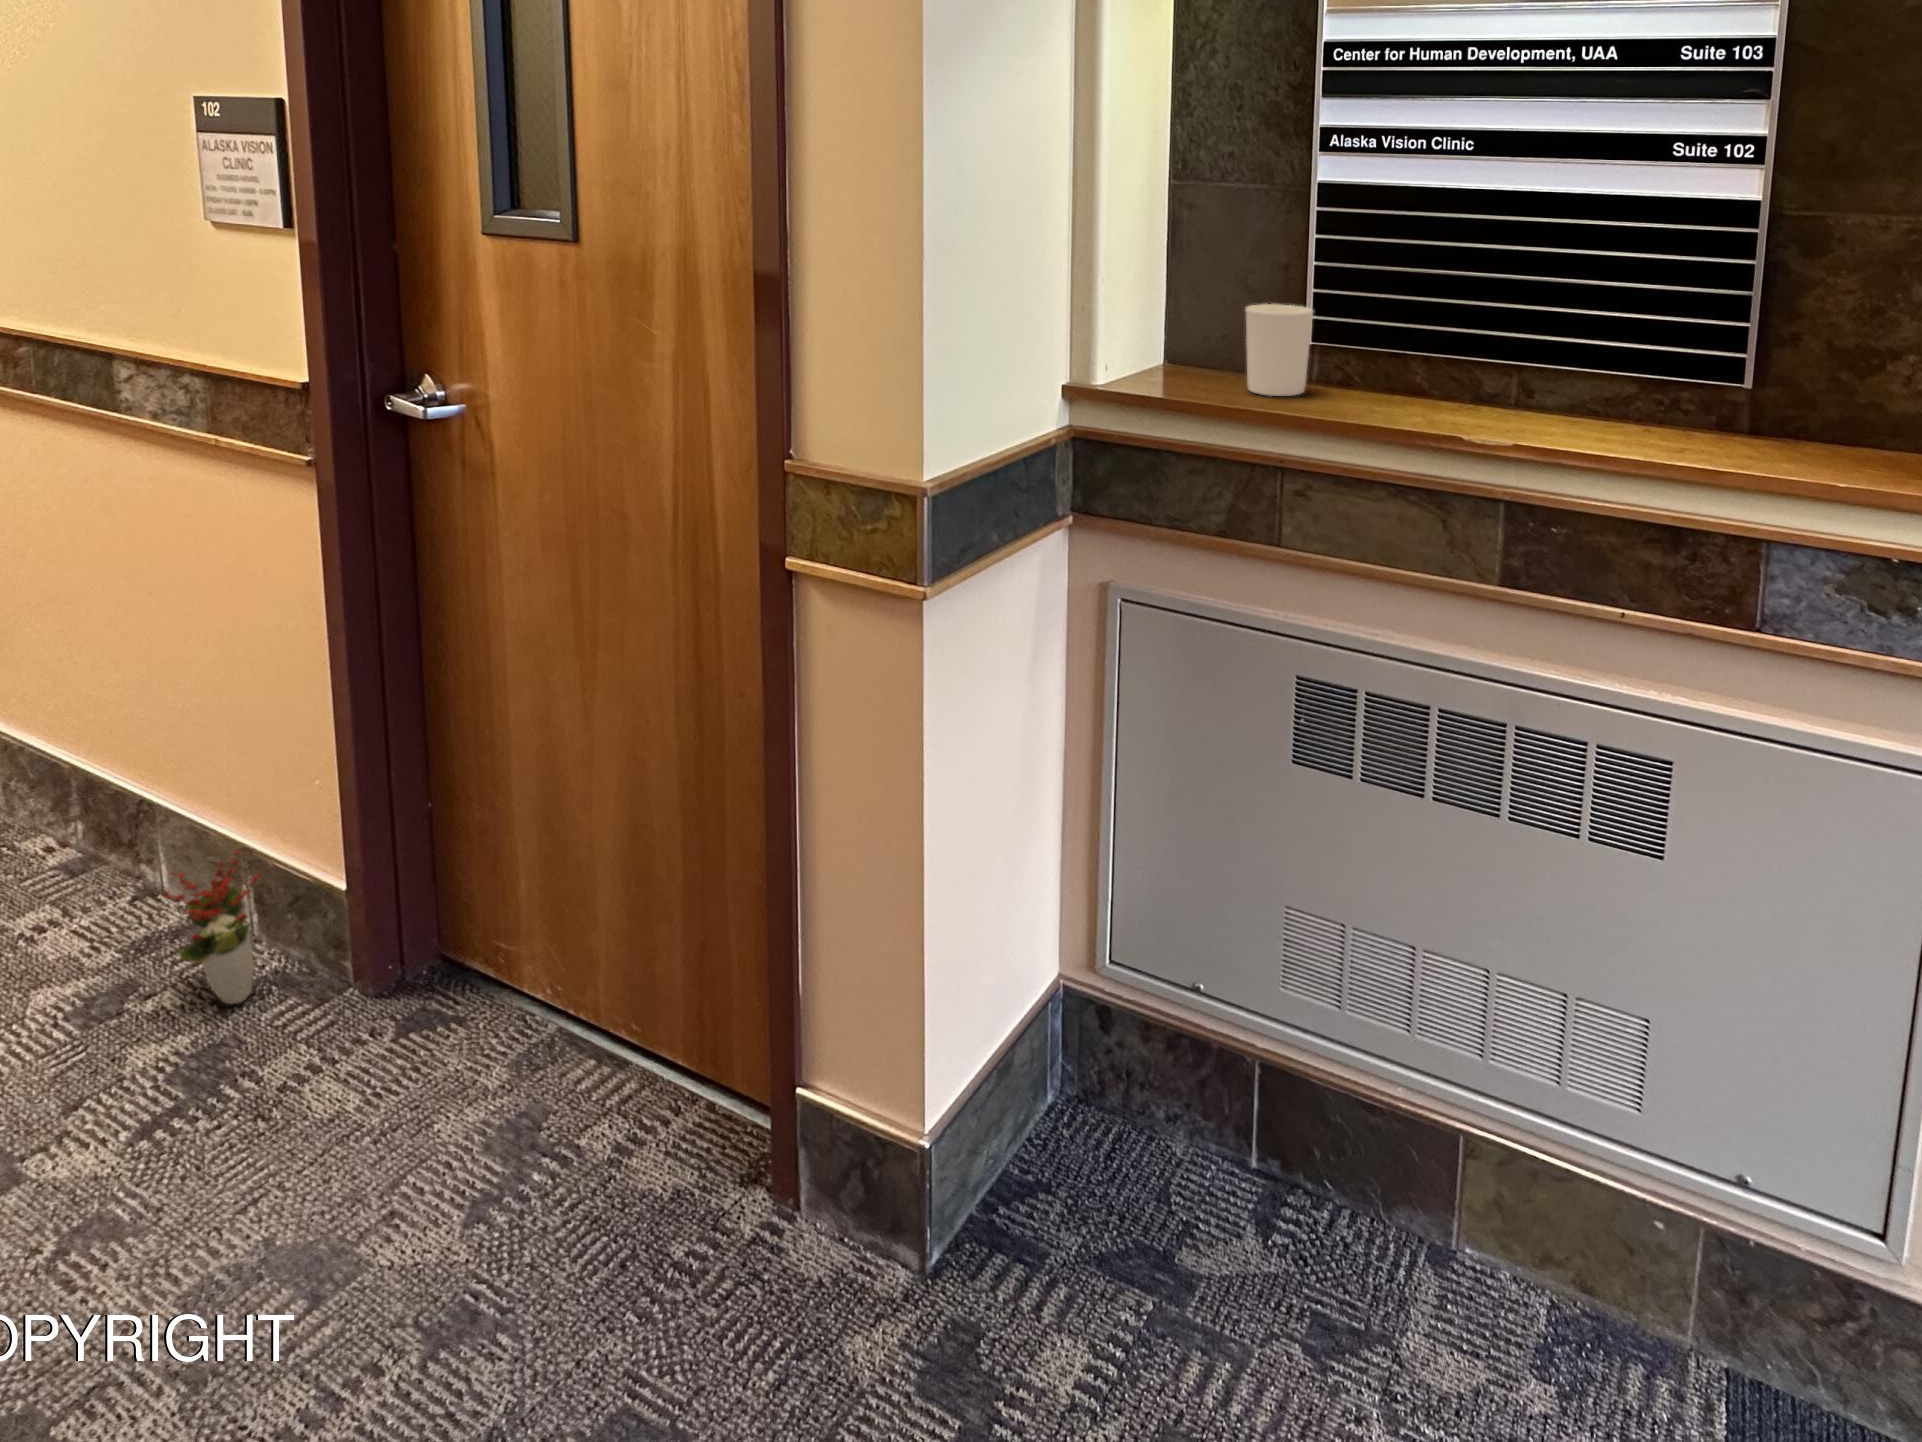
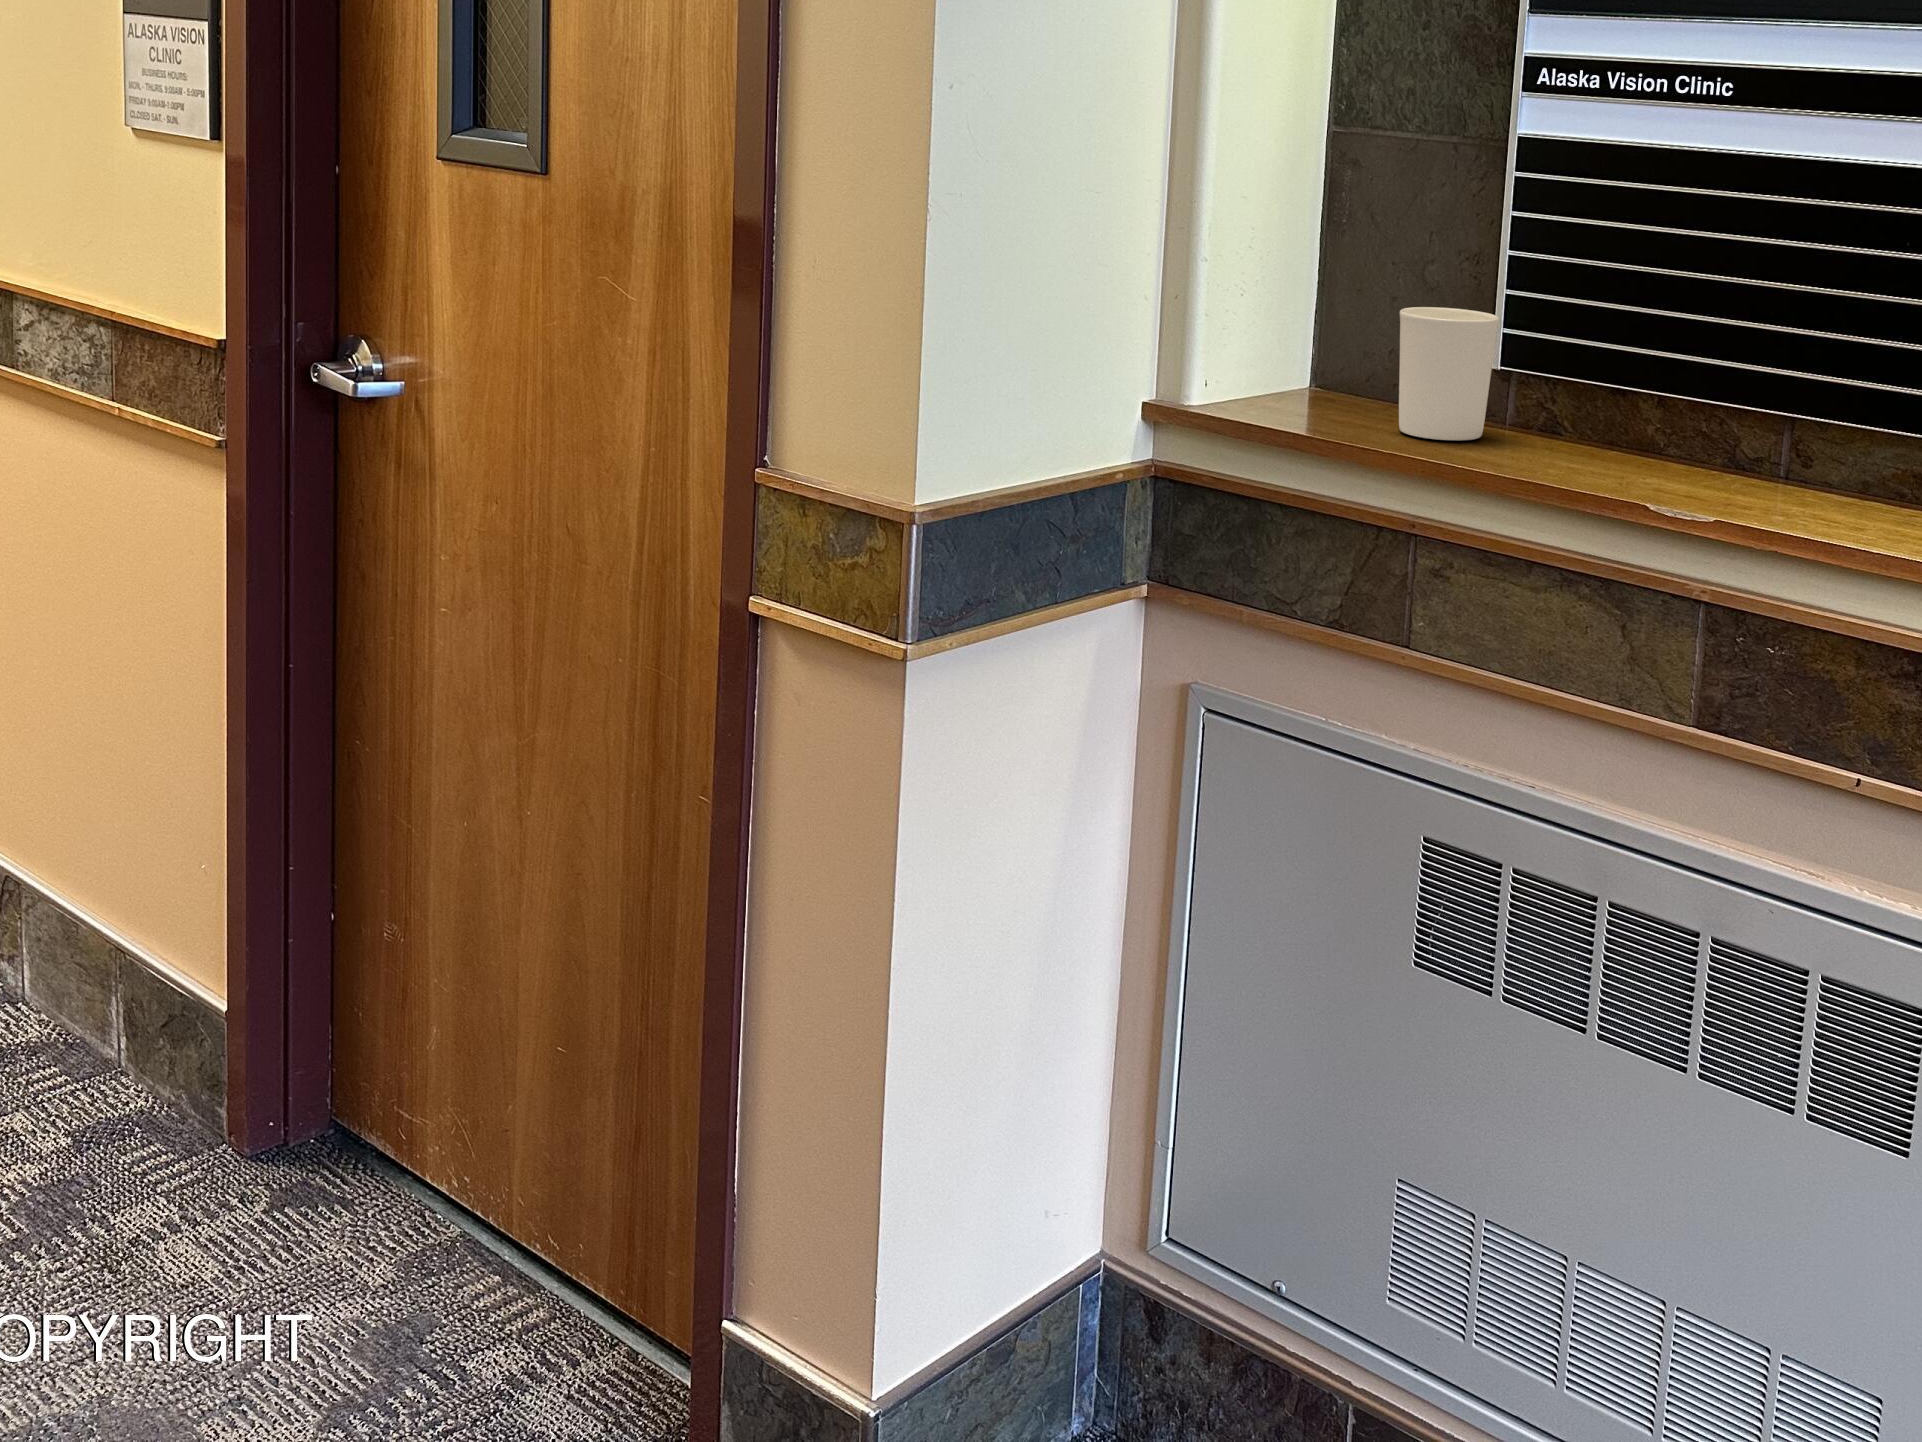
decorative plant: present [163,850,260,1004] -> none [20,941,131,1138]

